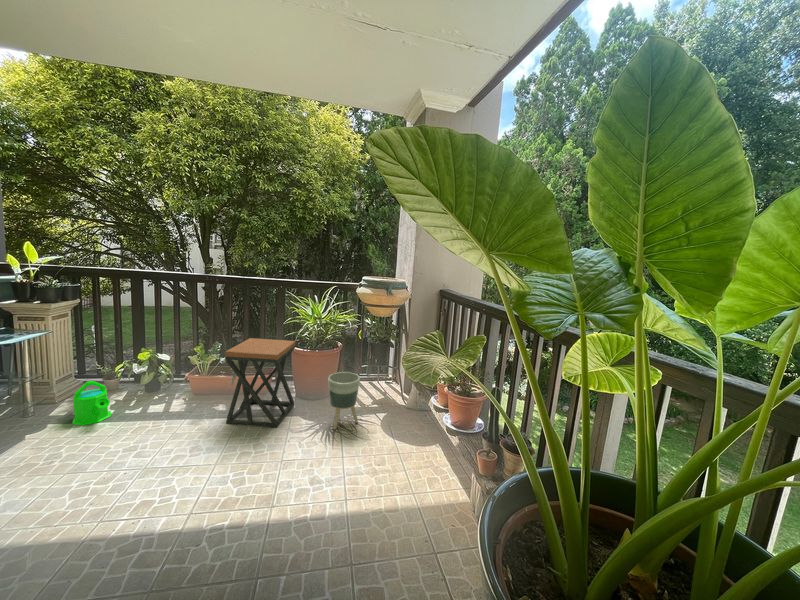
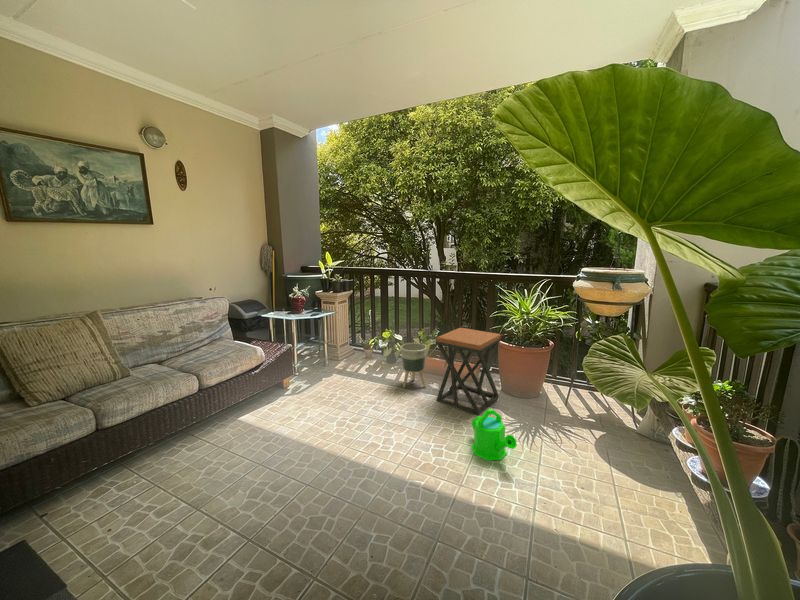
planter: present [328,372,360,430] -> present [400,343,427,388]
watering can: present [72,381,111,425] -> present [472,409,517,460]

